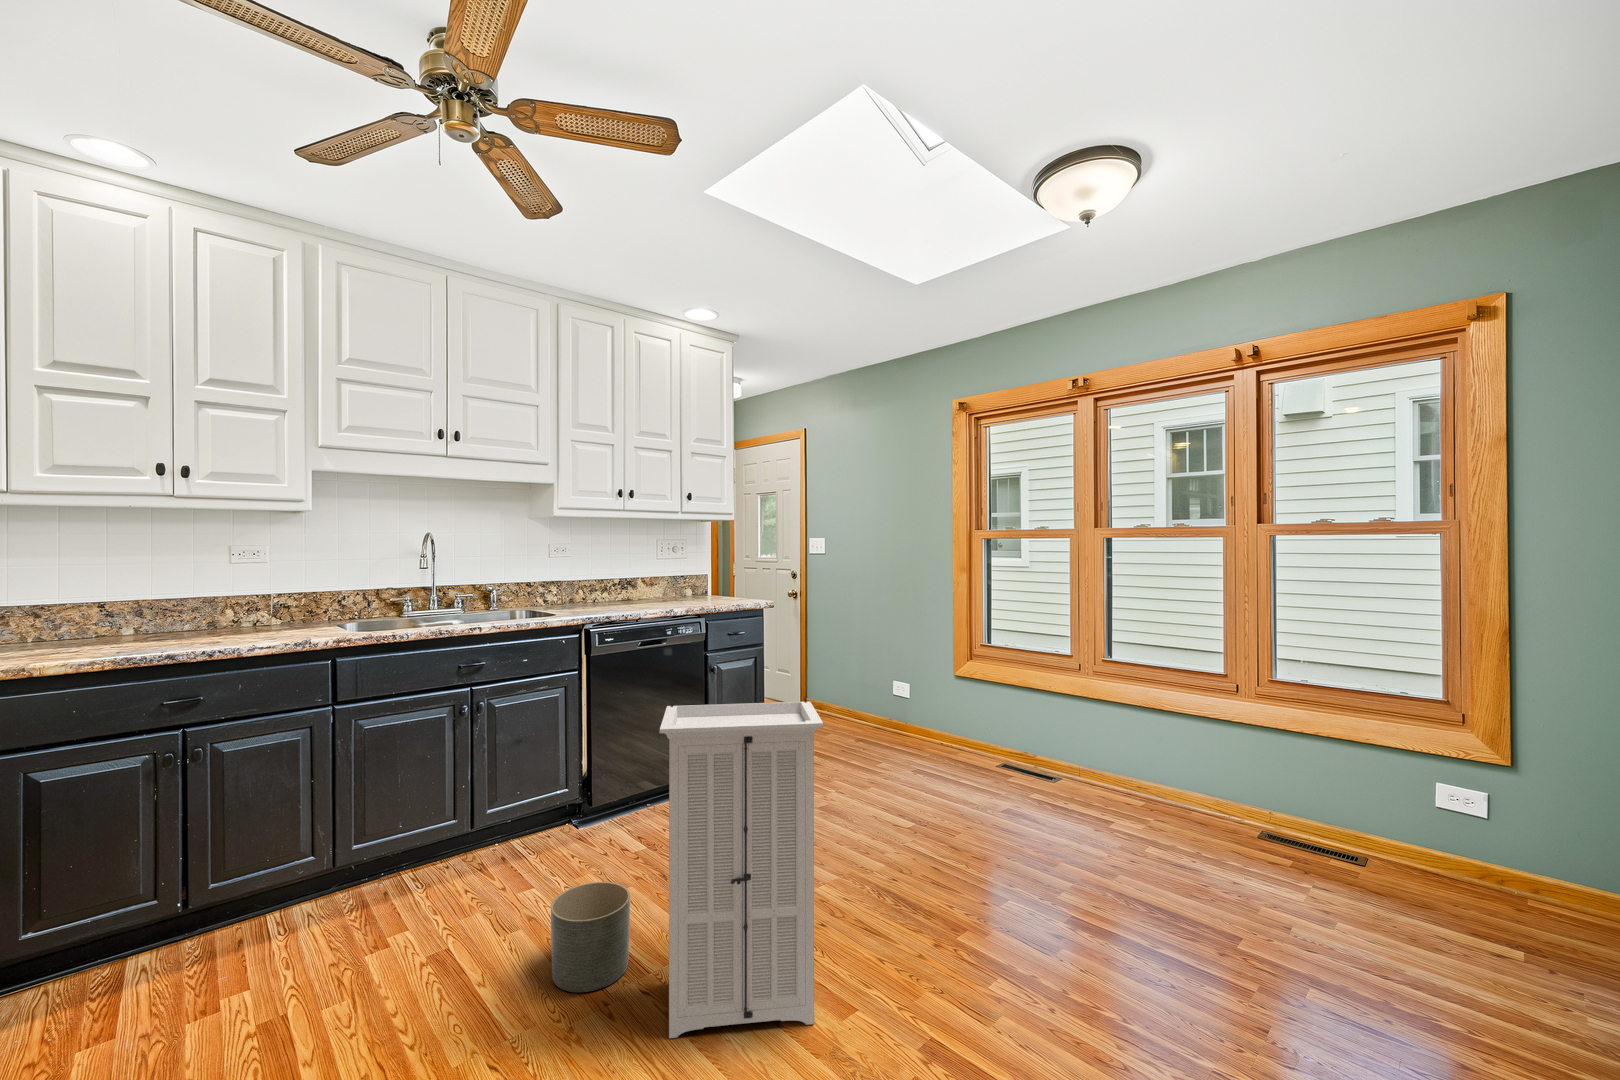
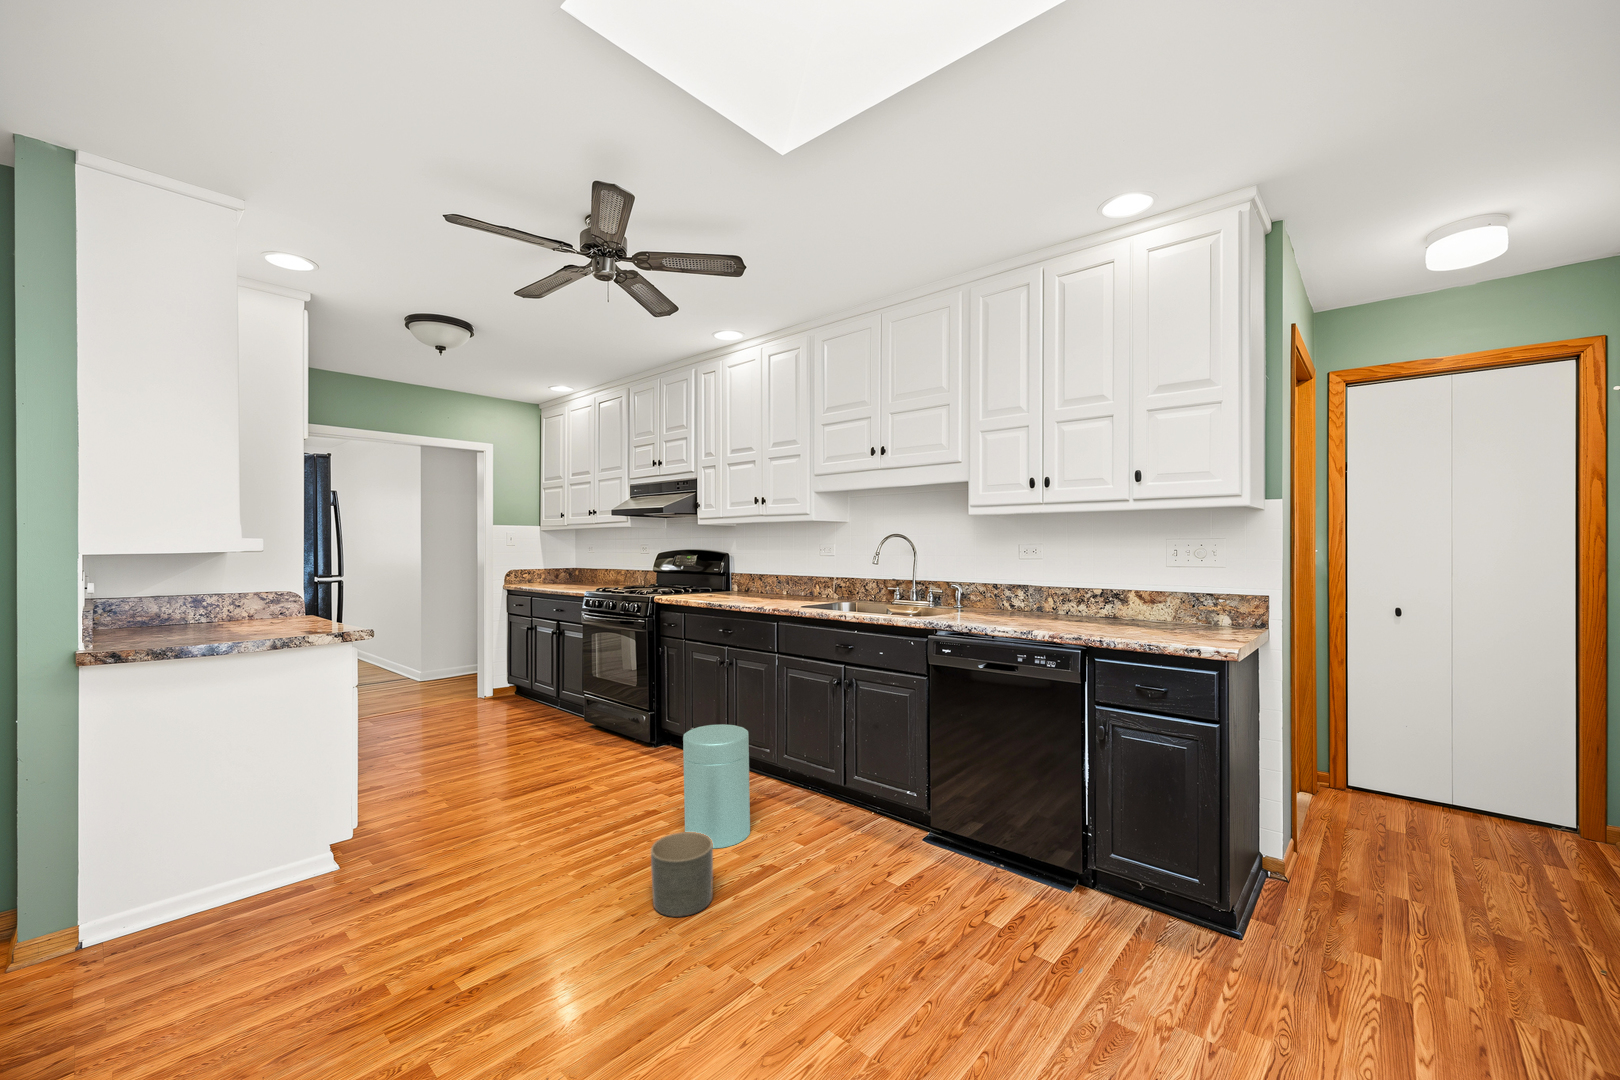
storage cabinet: present [660,697,823,1038] -> none [549,702,657,1044]
trash can: none [360,789,482,981] -> present [683,724,750,848]

